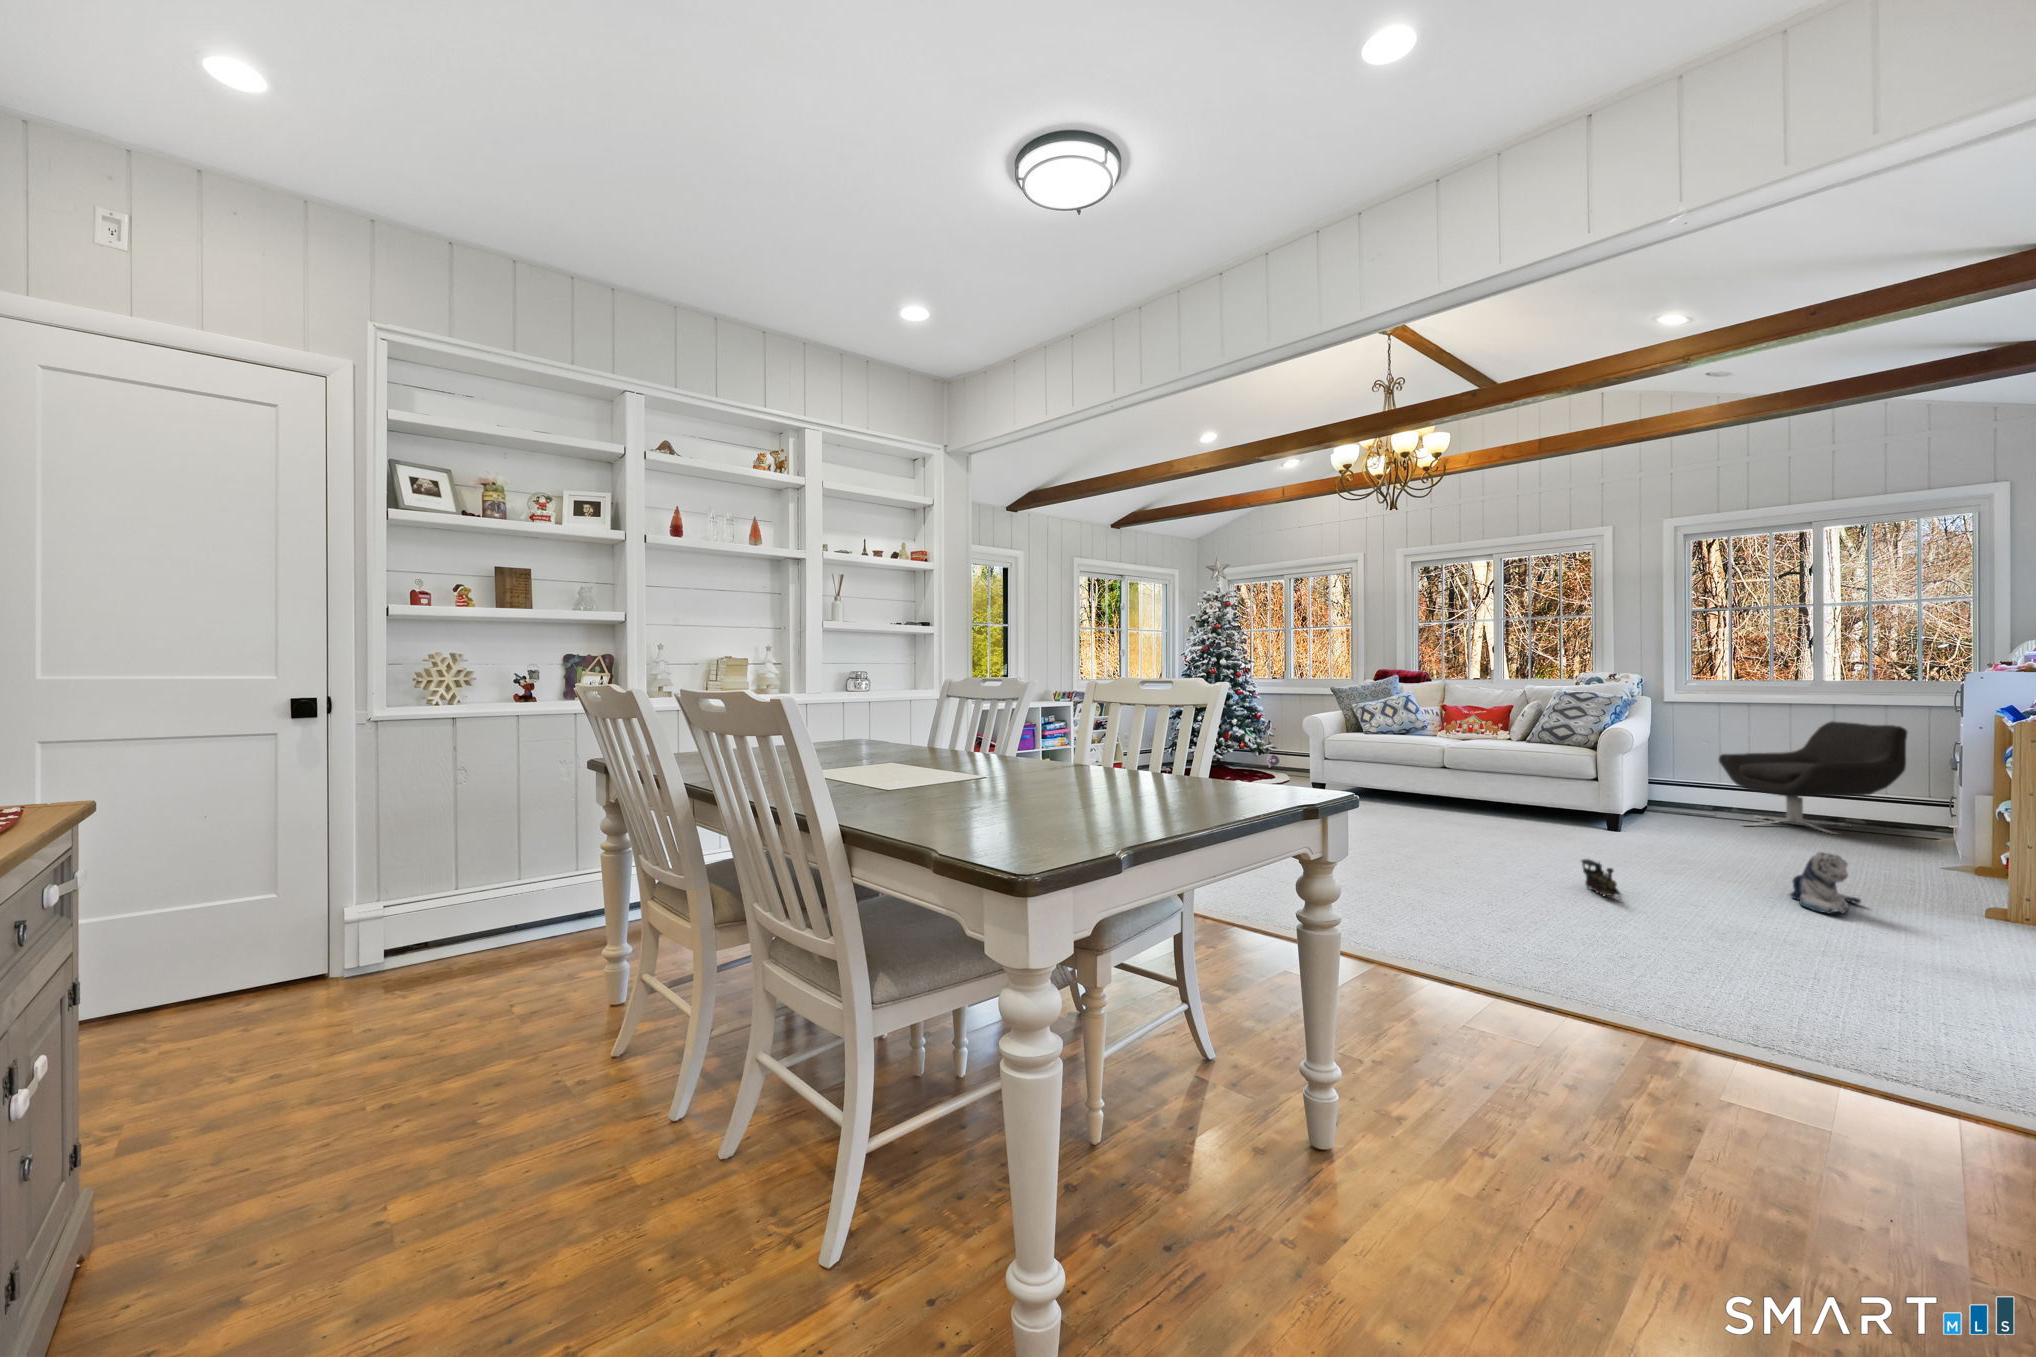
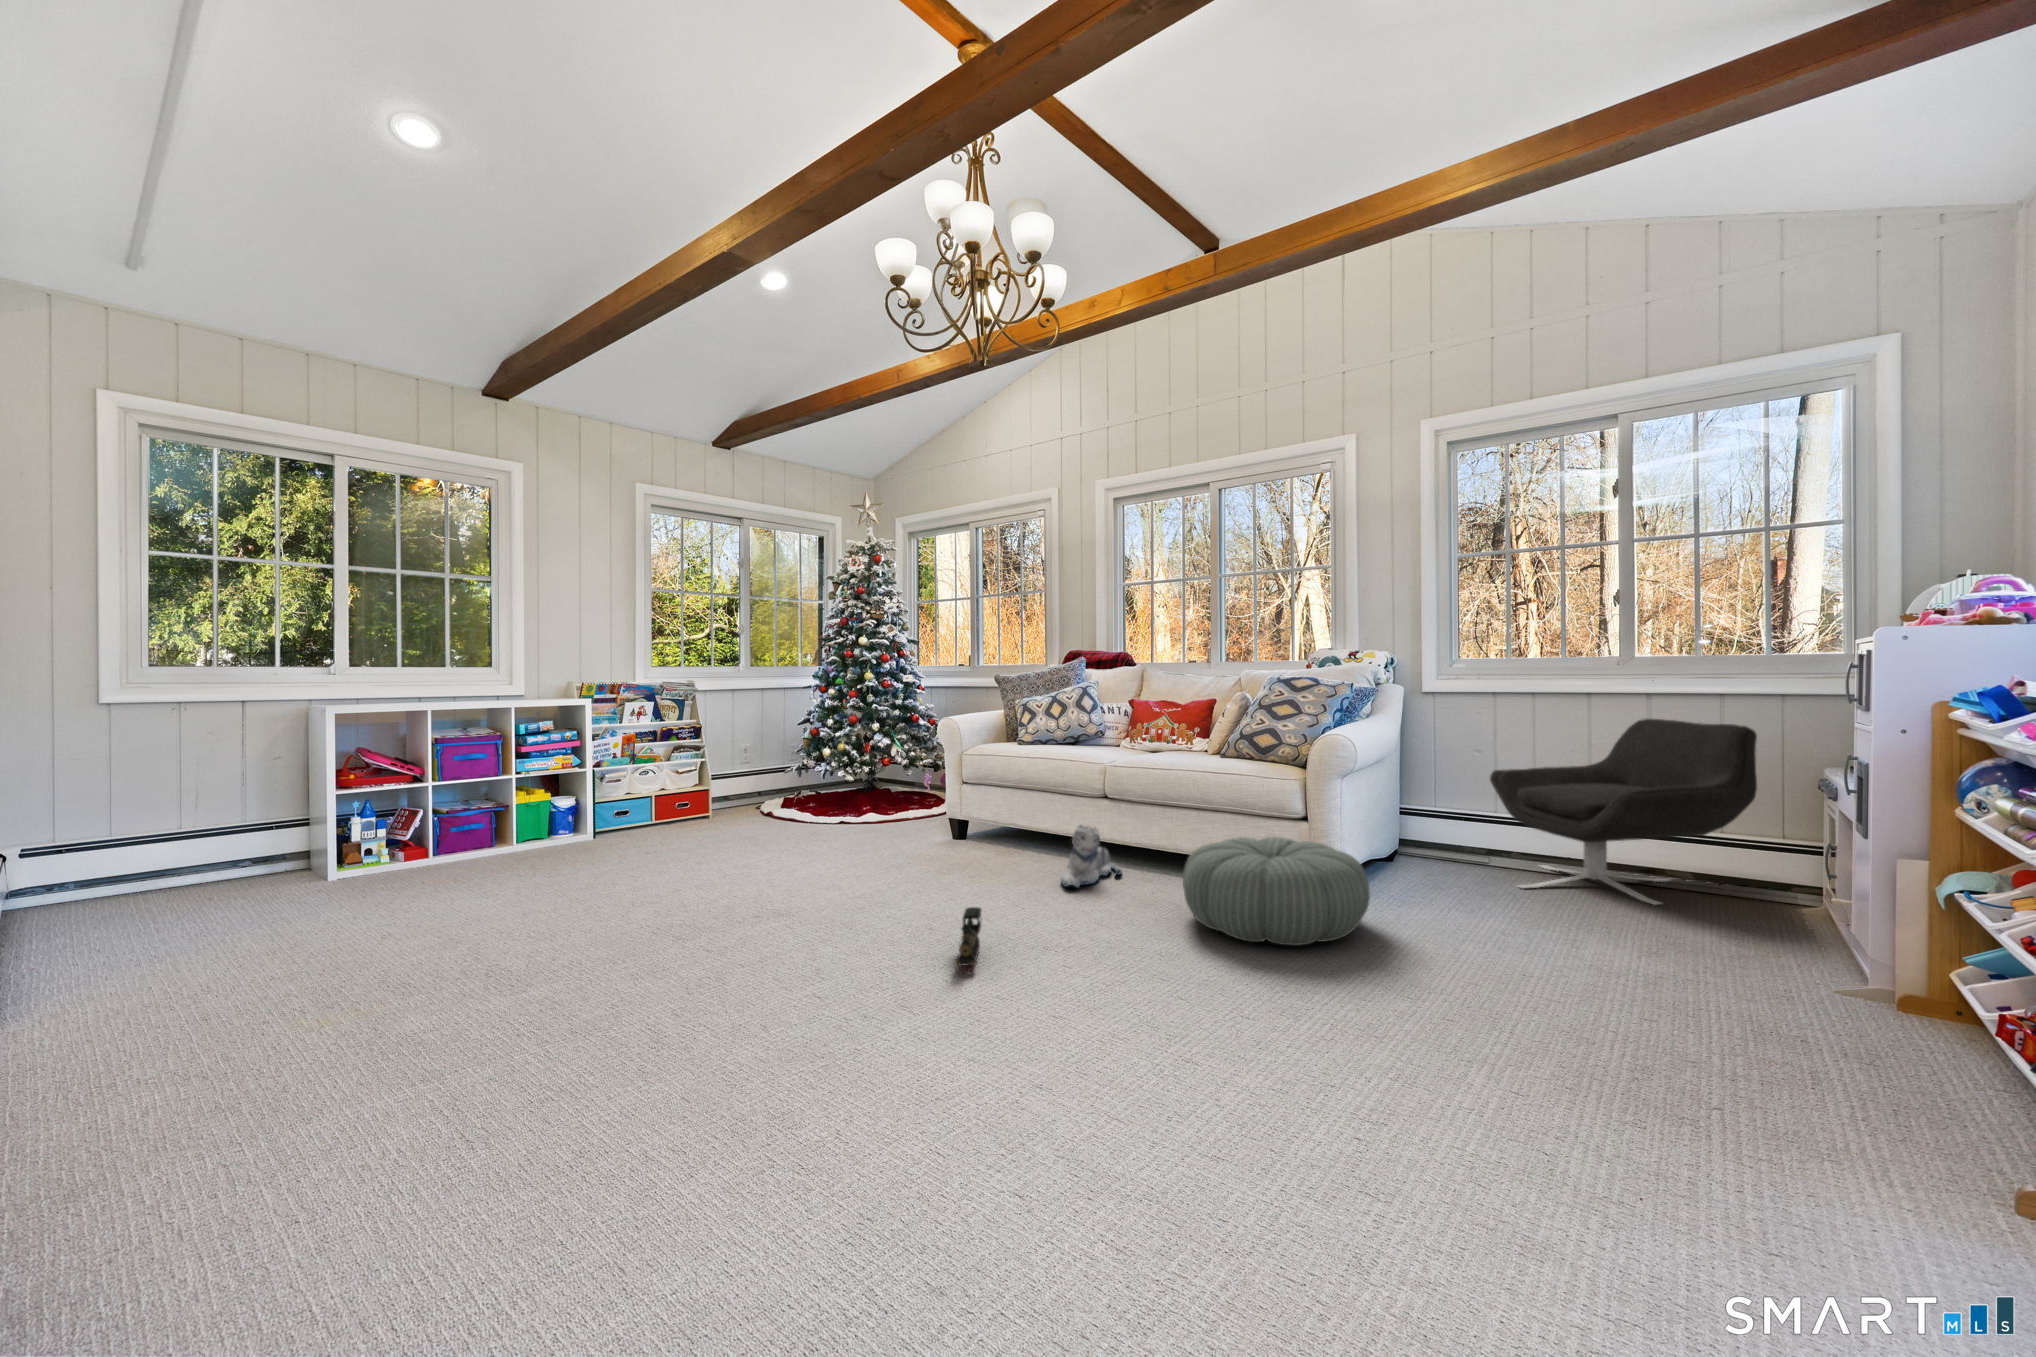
pouf: none [1526,788,1649,843] -> present [1183,837,1370,946]
plush toy: present [1790,852,1861,914] -> present [1061,825,1122,887]
toy train: present [1582,859,1621,900] -> present [955,907,981,974]

